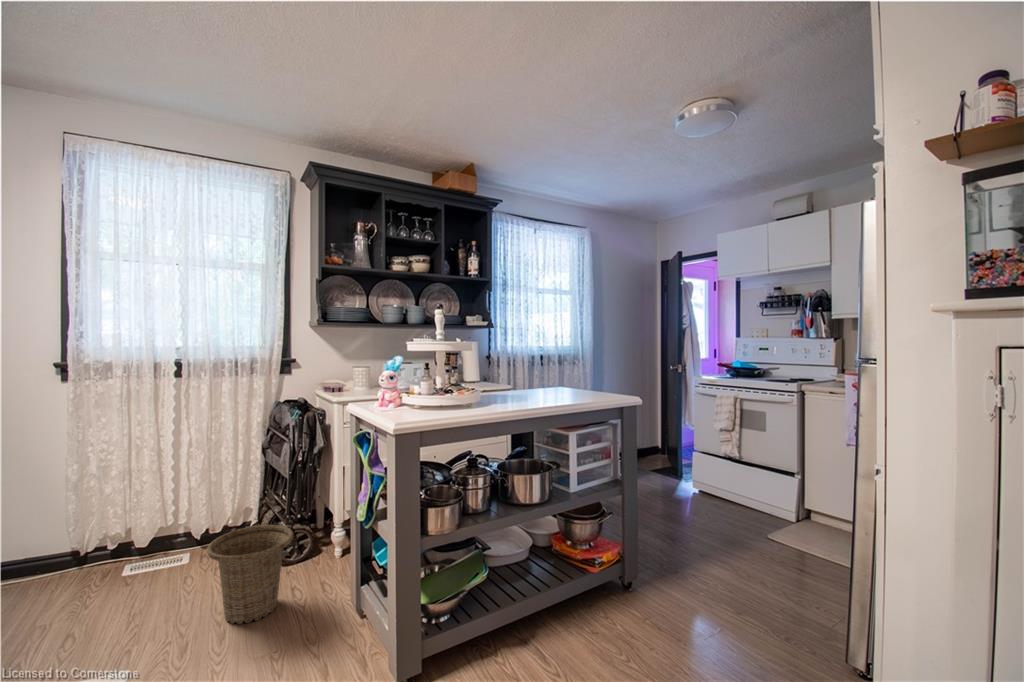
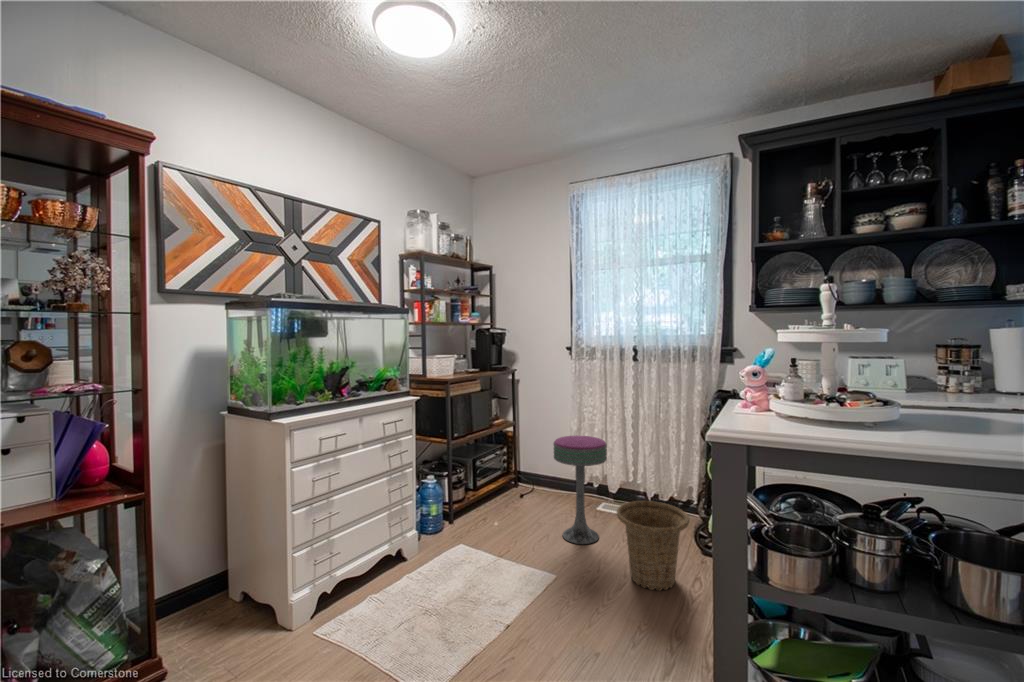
bar stool: none [75,478,168,631] -> present [554,435,607,544]

